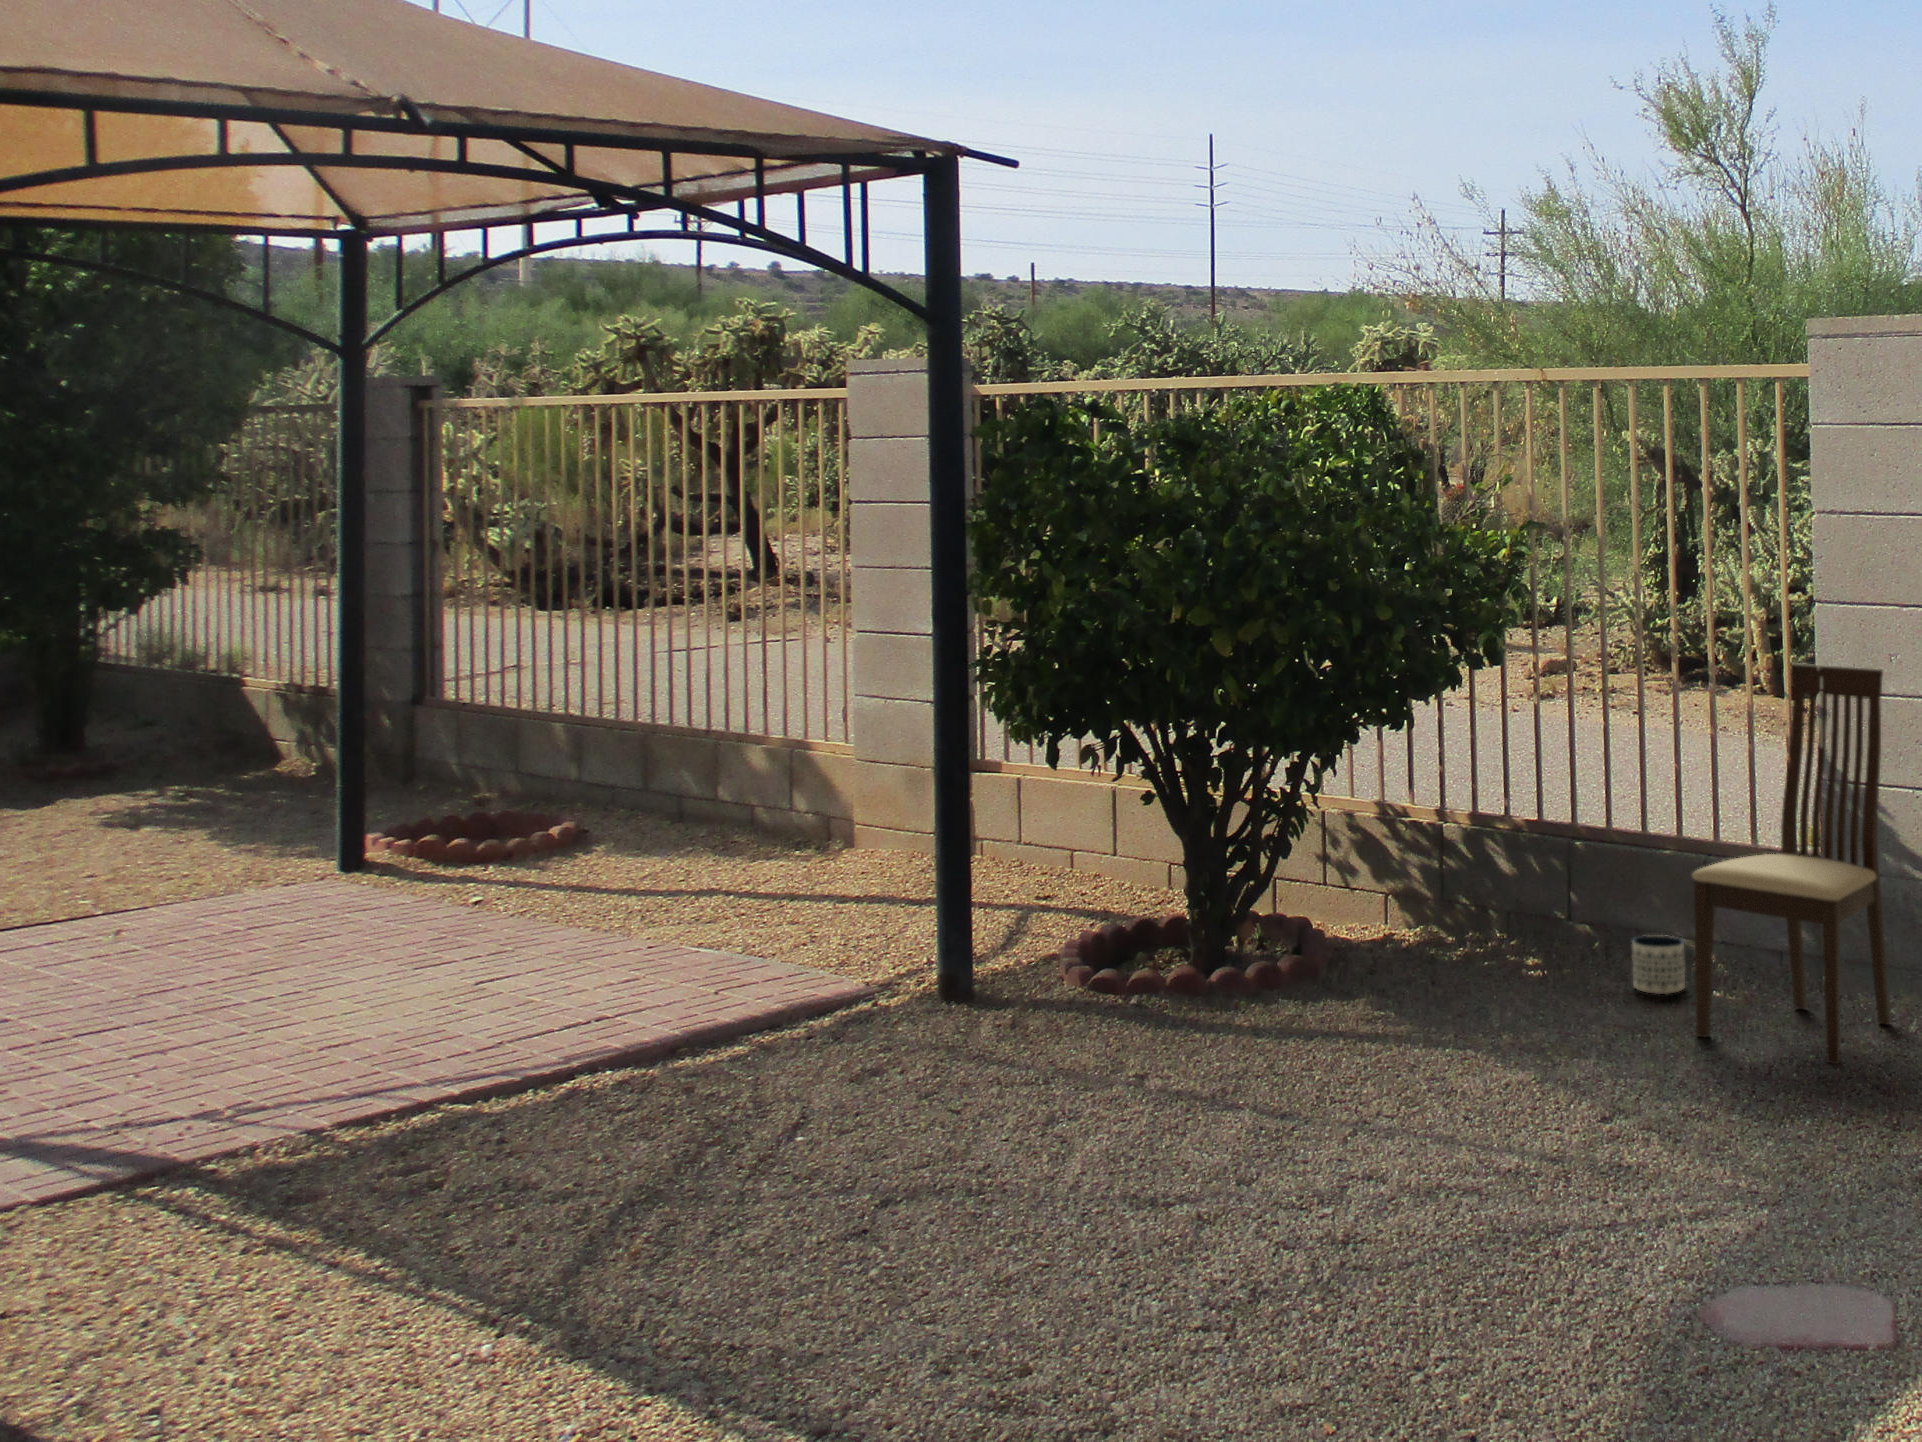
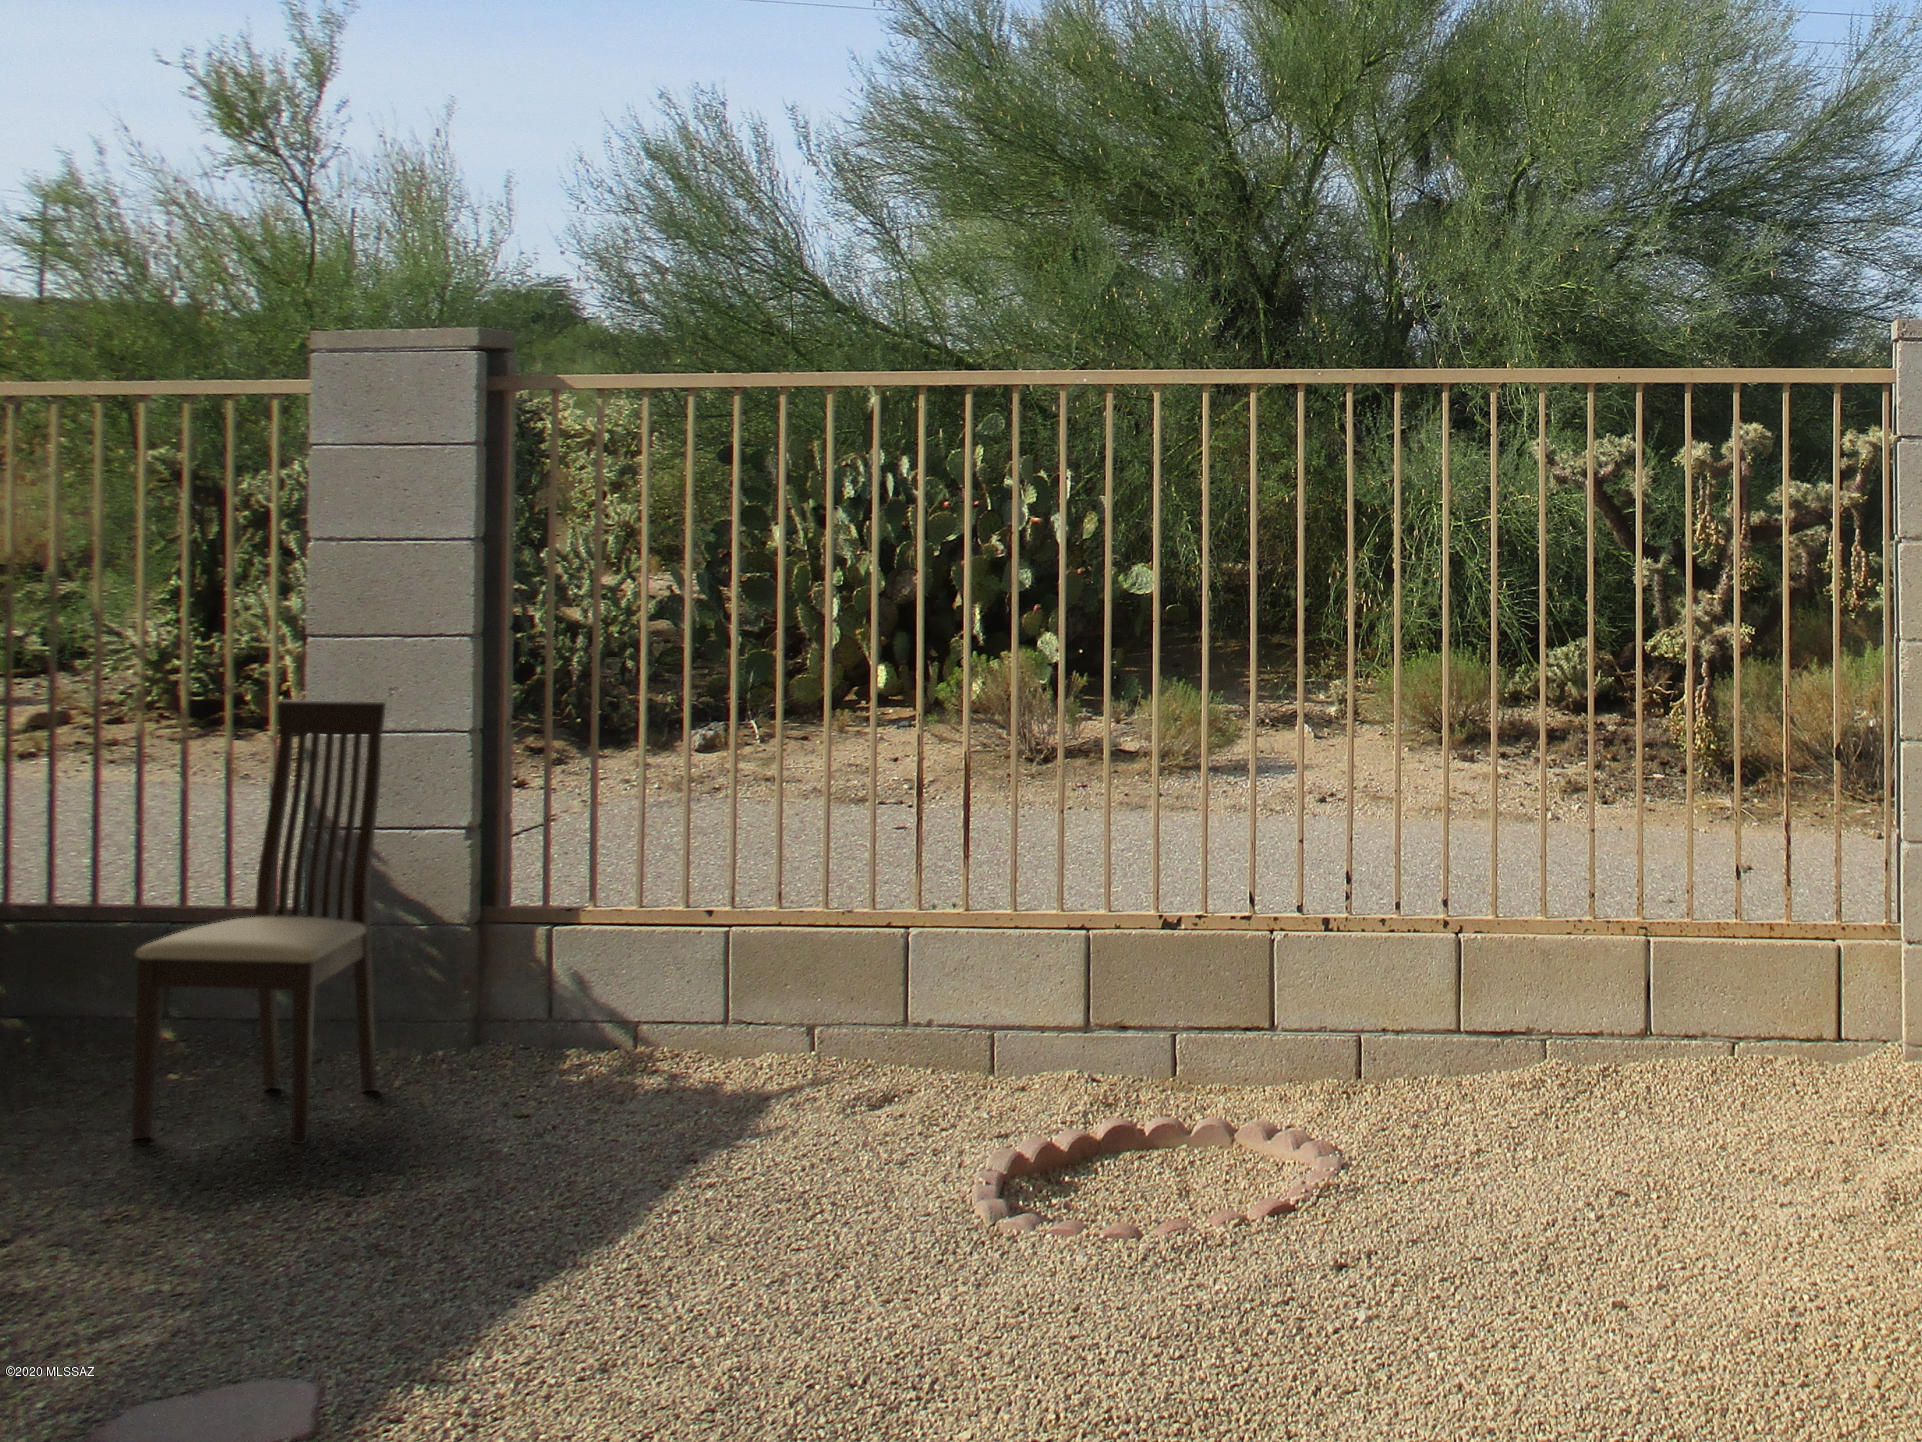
planter: present [1632,935,1685,994] -> none [59,1027,129,1097]

